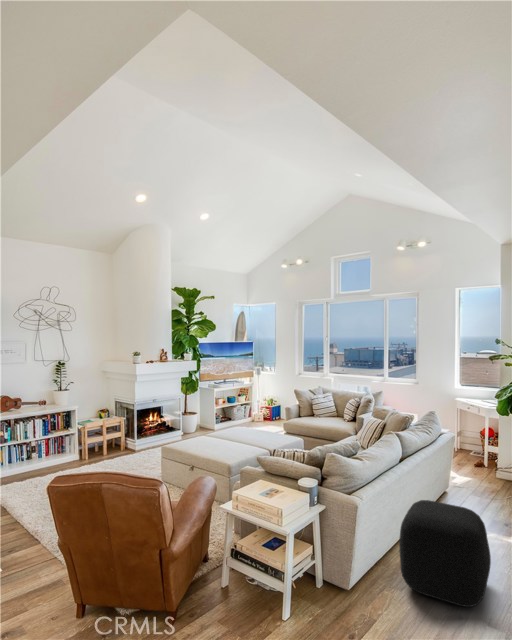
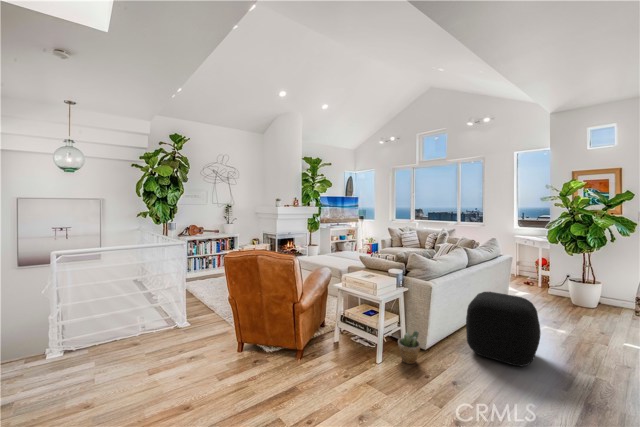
potted plant: none [311,567,342,617] -> present [398,330,421,364]

